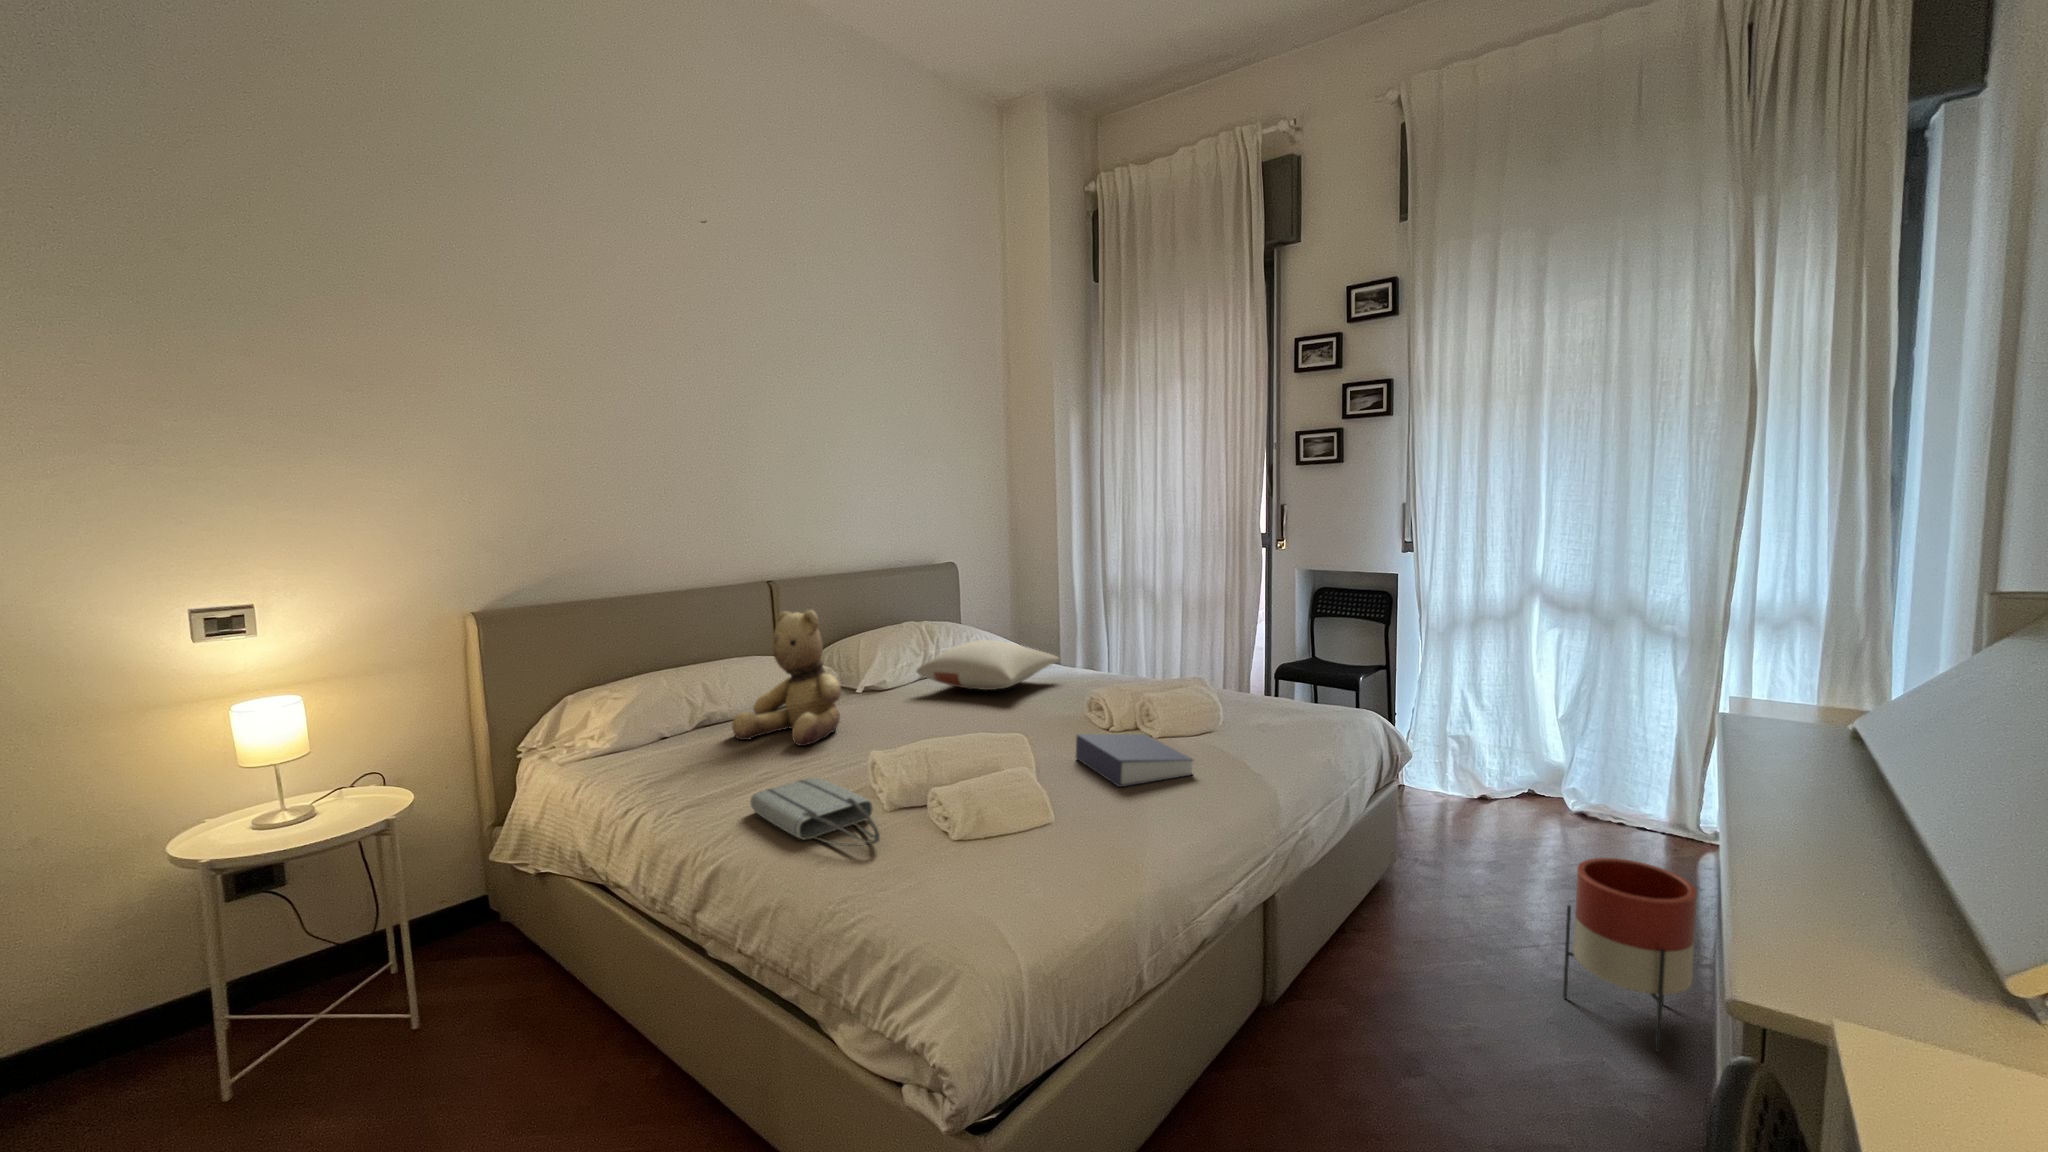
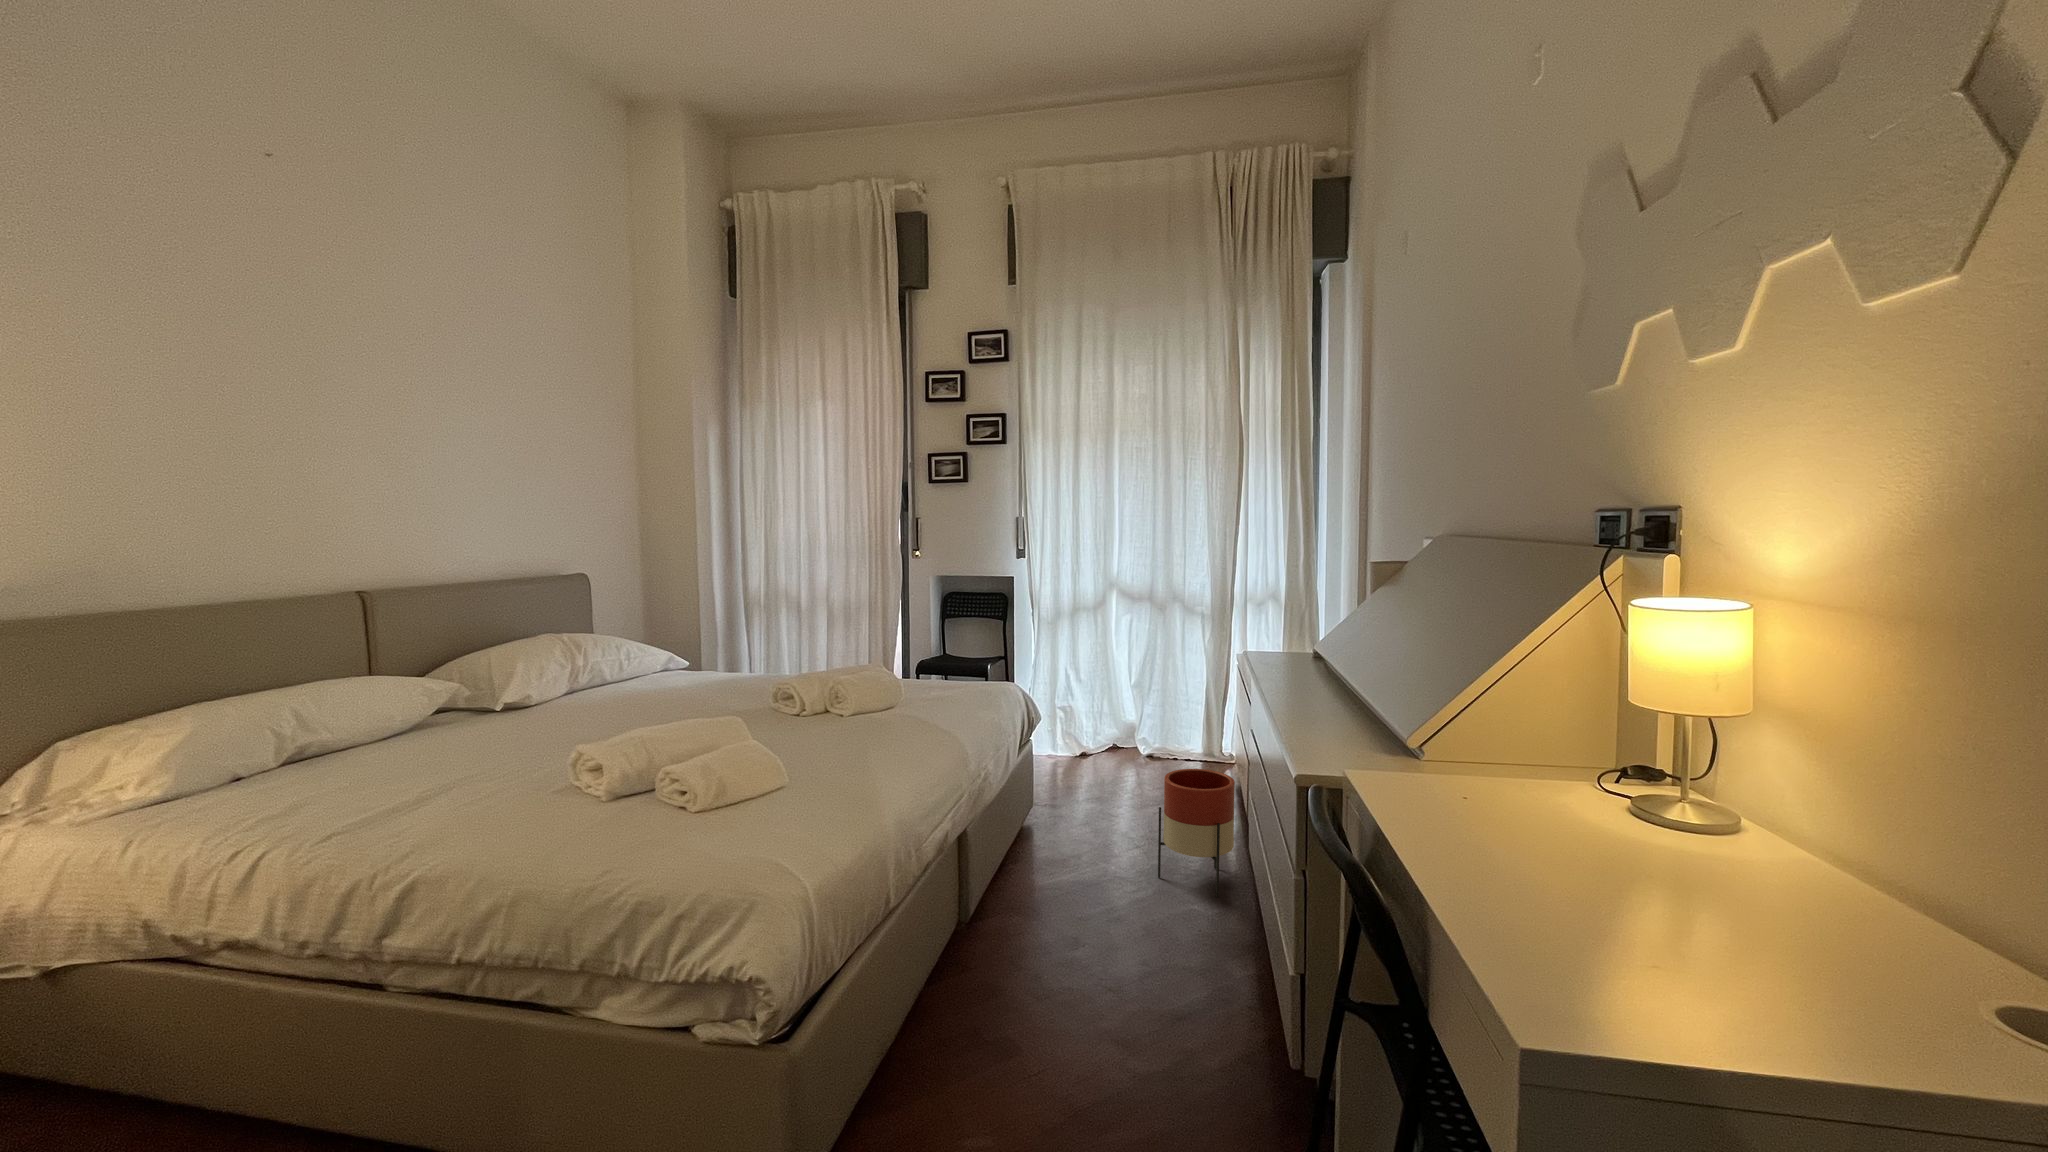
teddy bear: present [732,610,841,746] -> none [356,615,505,767]
pillow: present [917,640,1059,690] -> none [572,646,727,696]
book: present [1076,734,1193,787] -> none [779,714,893,756]
tote bag: present [751,778,880,846] -> none [443,782,624,836]

